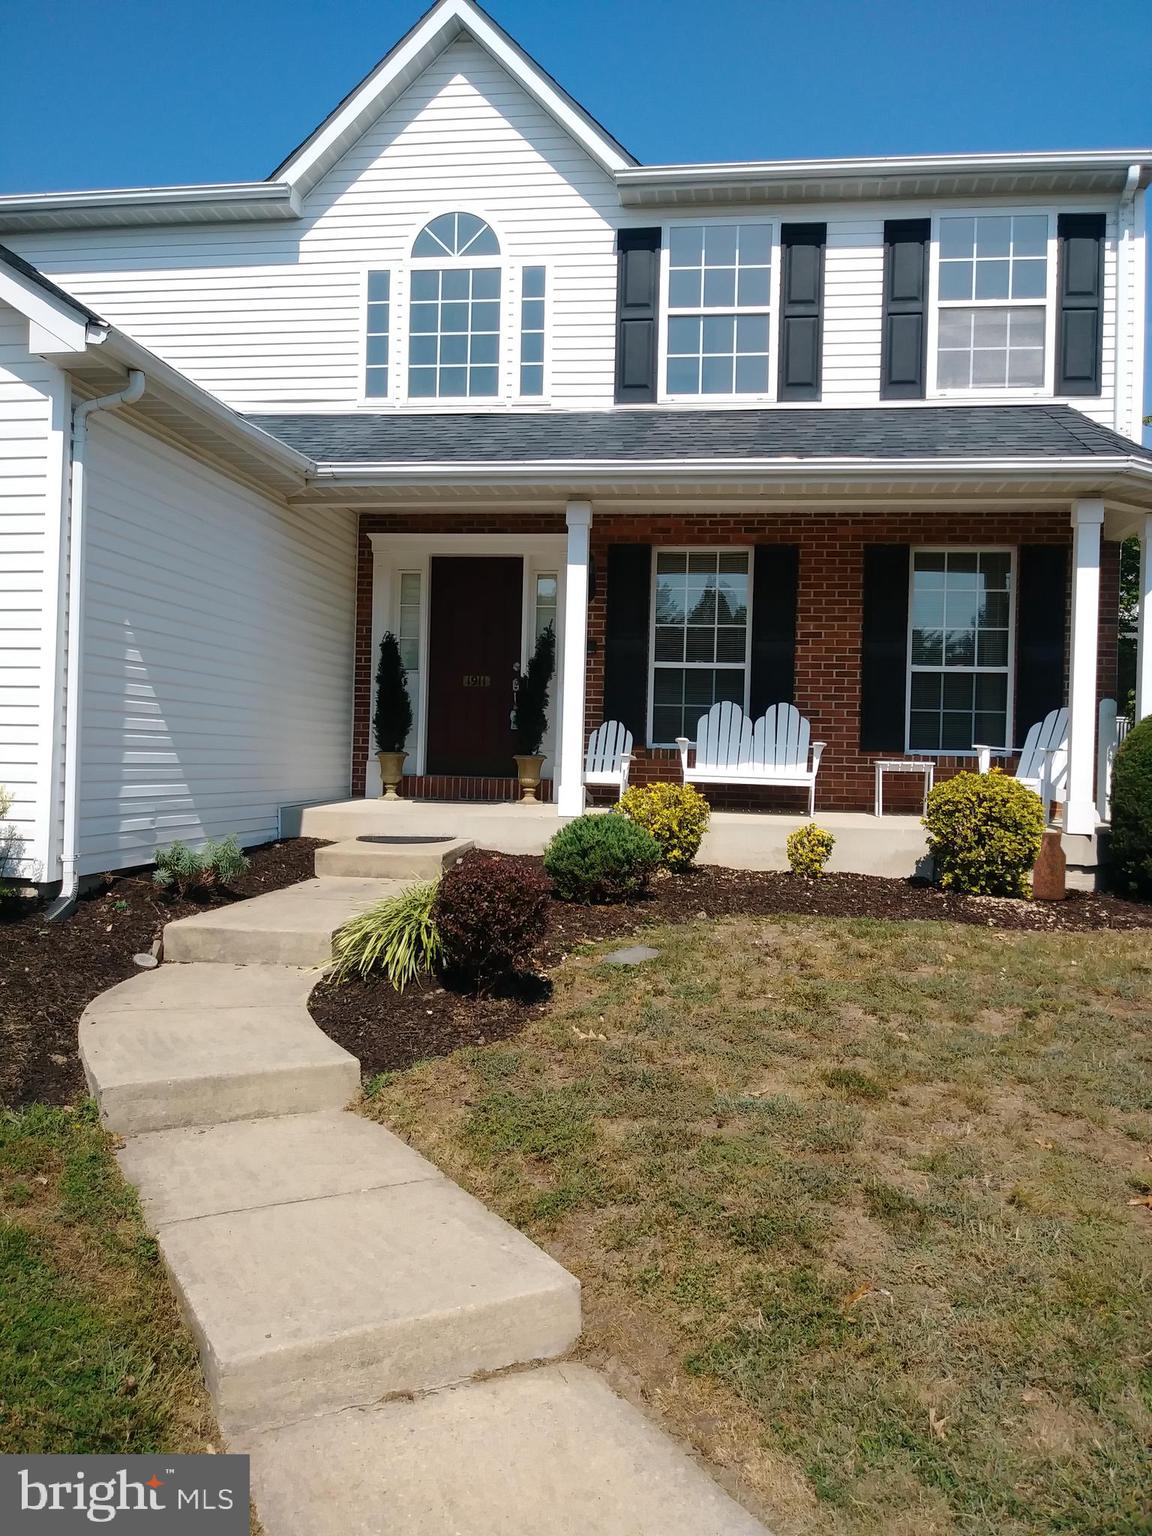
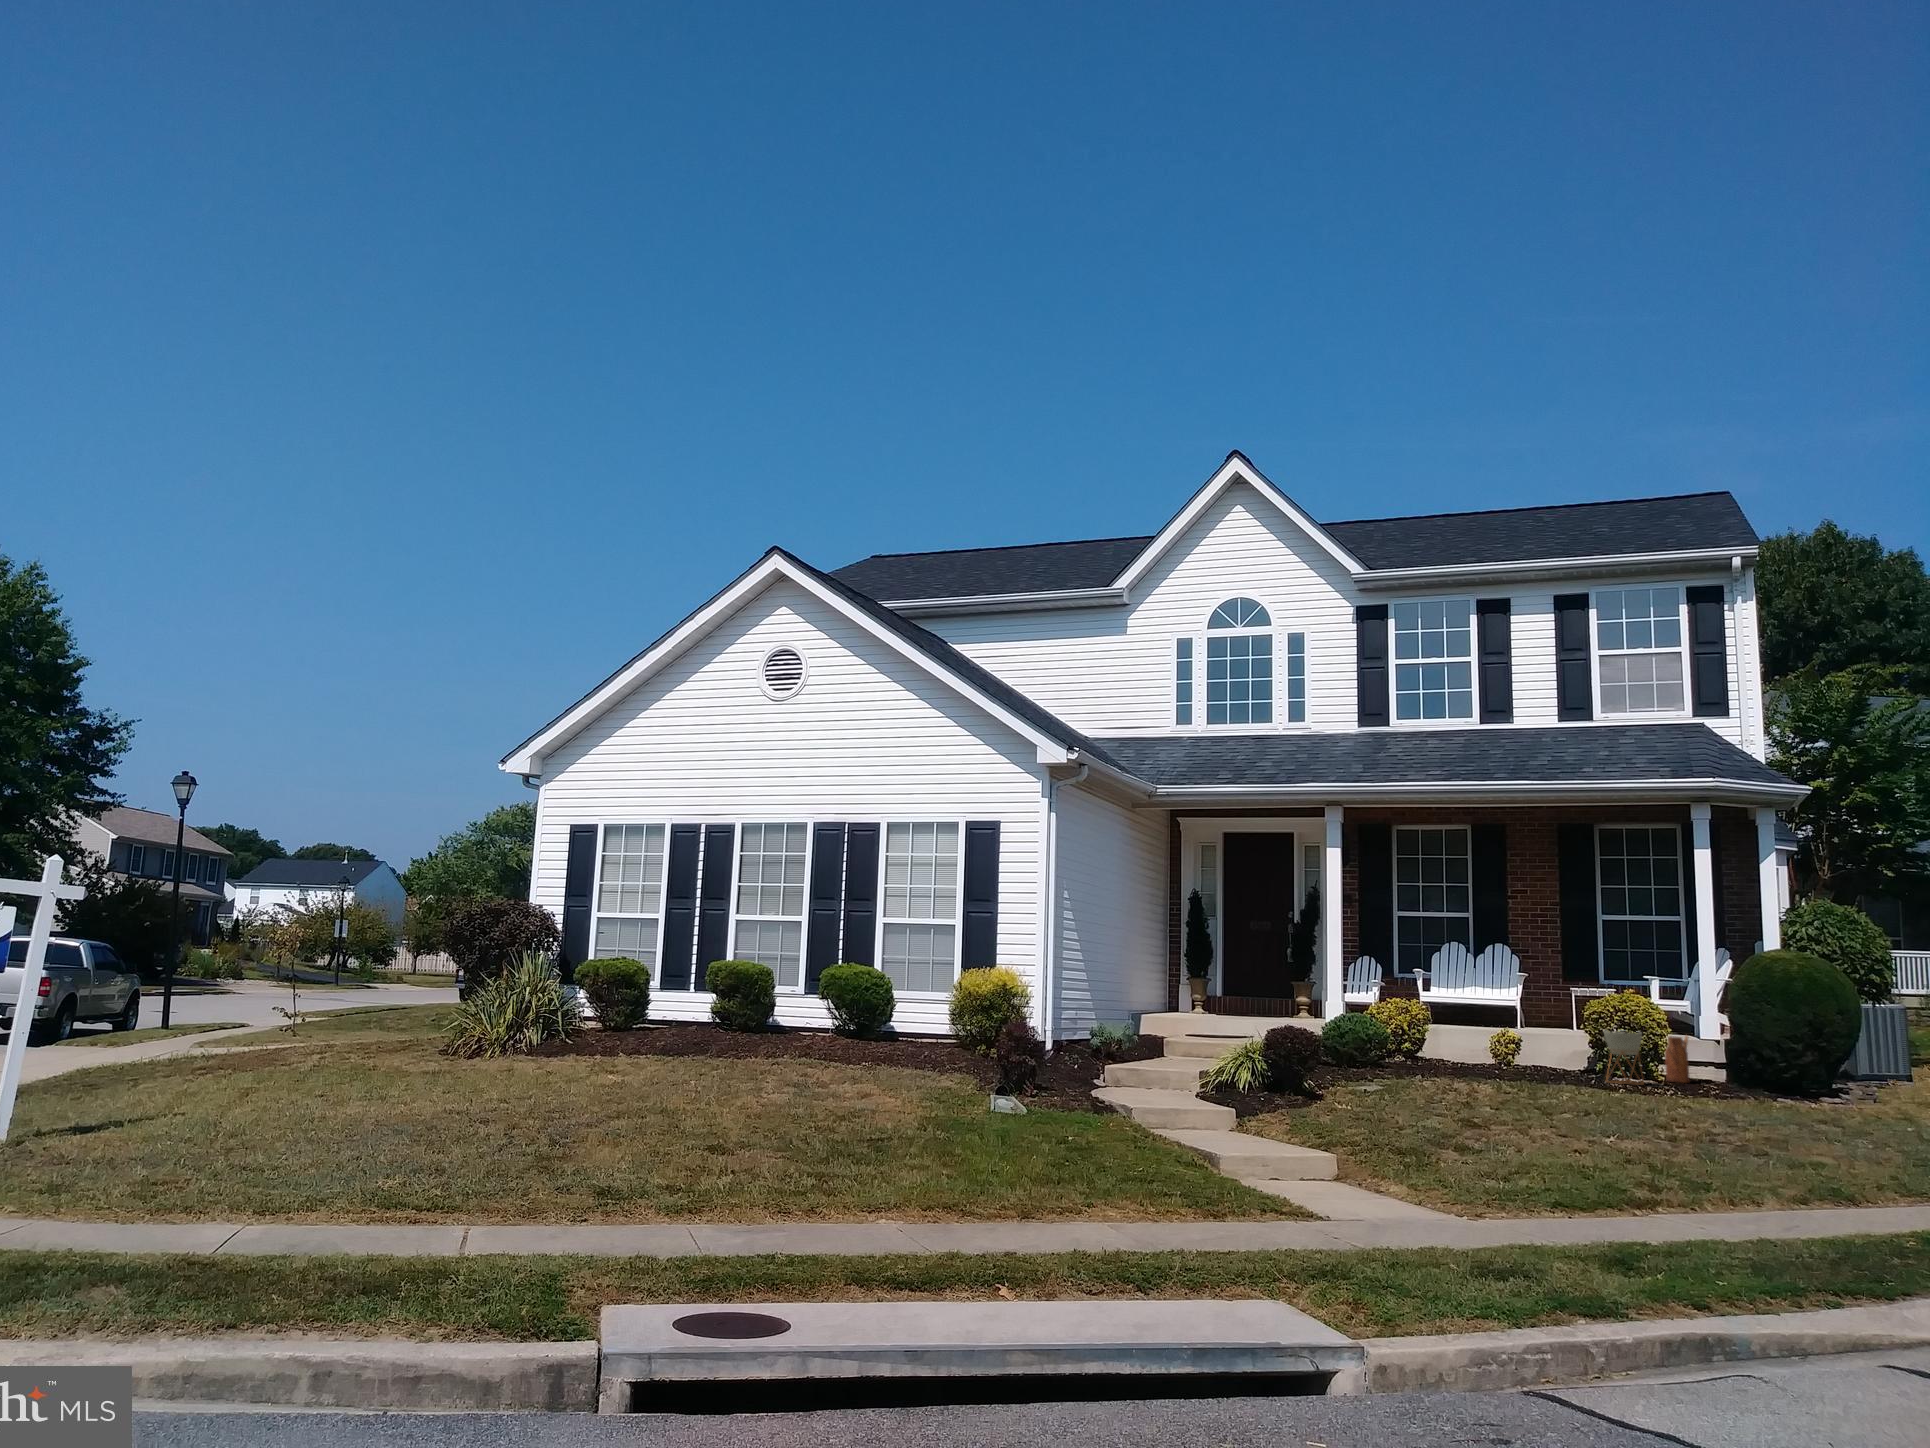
planter: none [960,828,1018,910] -> present [1604,1031,1644,1085]

